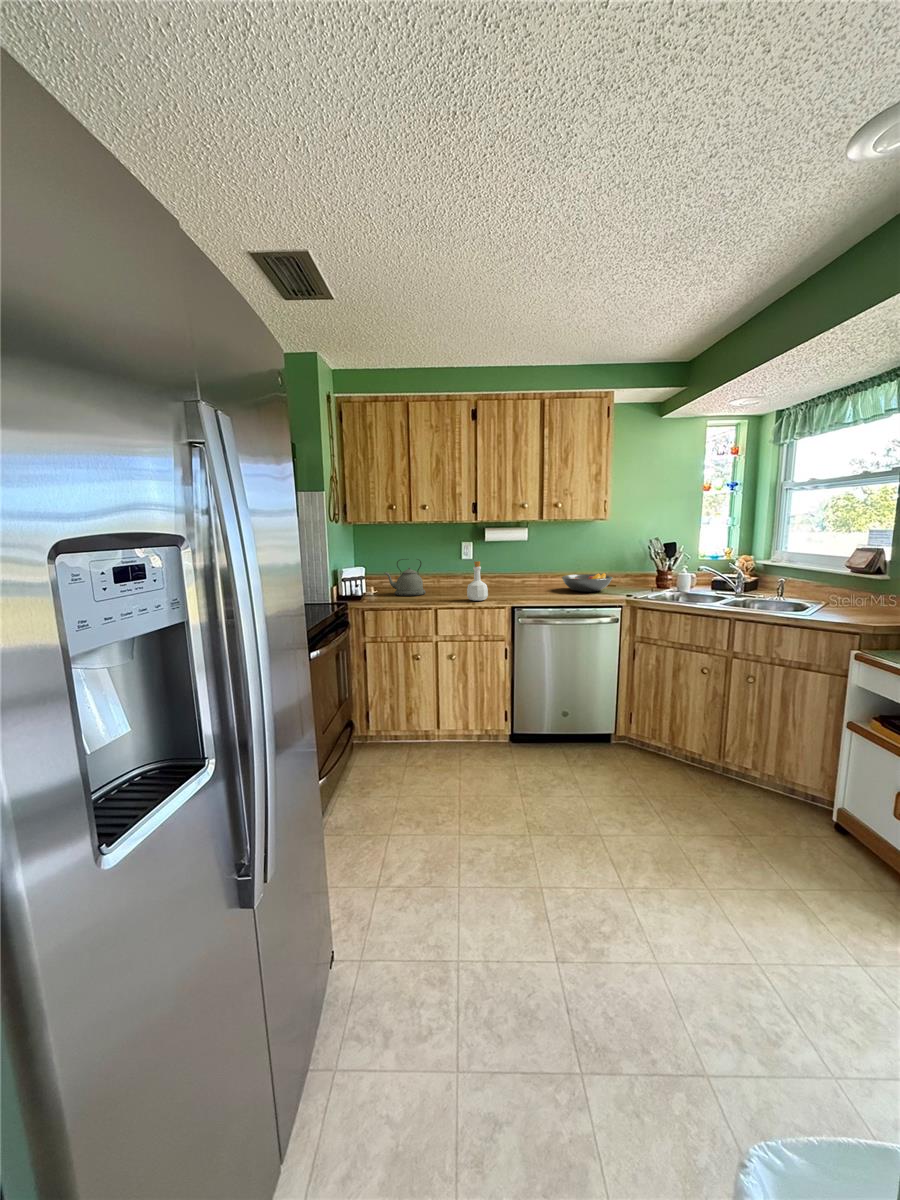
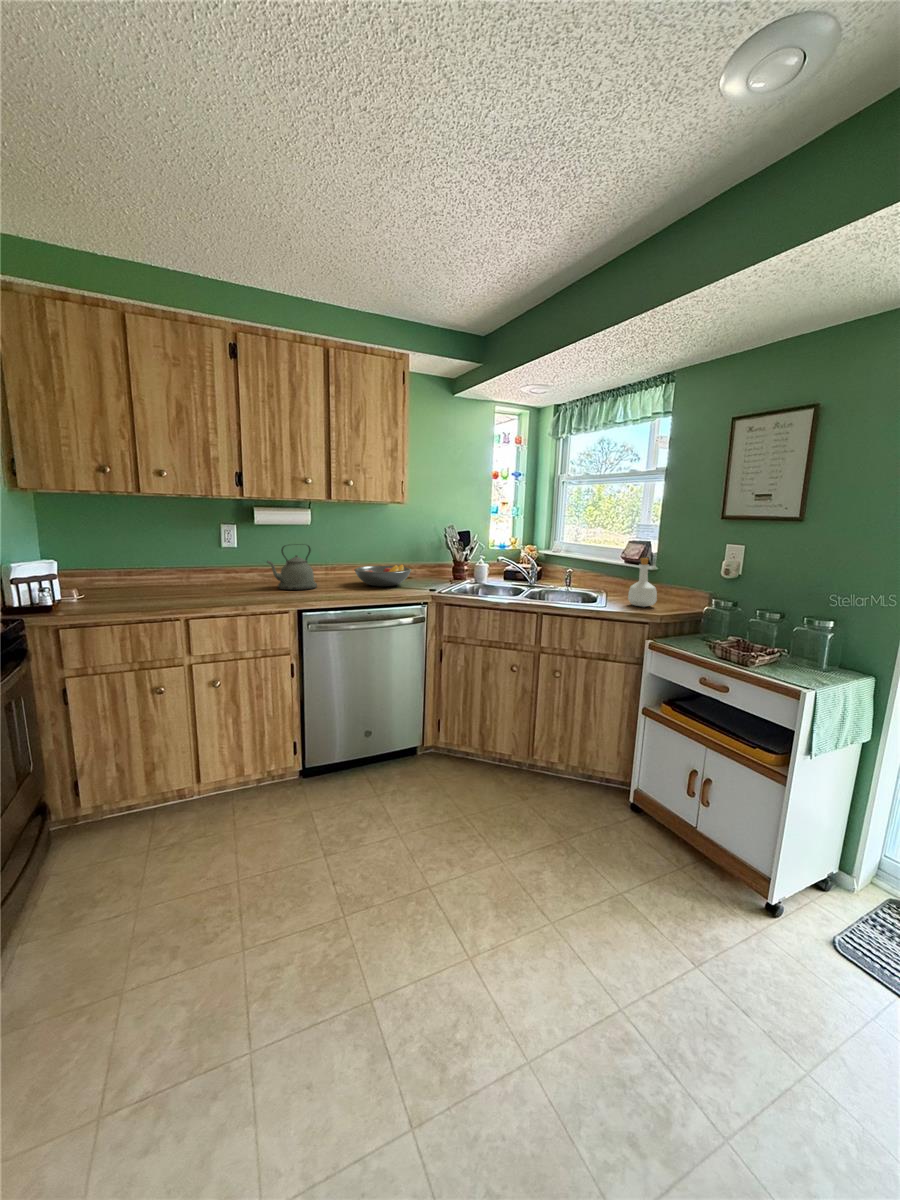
kettle: present [384,559,426,596] -> present [267,546,317,590]
bottle: present [467,561,488,601] -> present [628,558,657,607]

